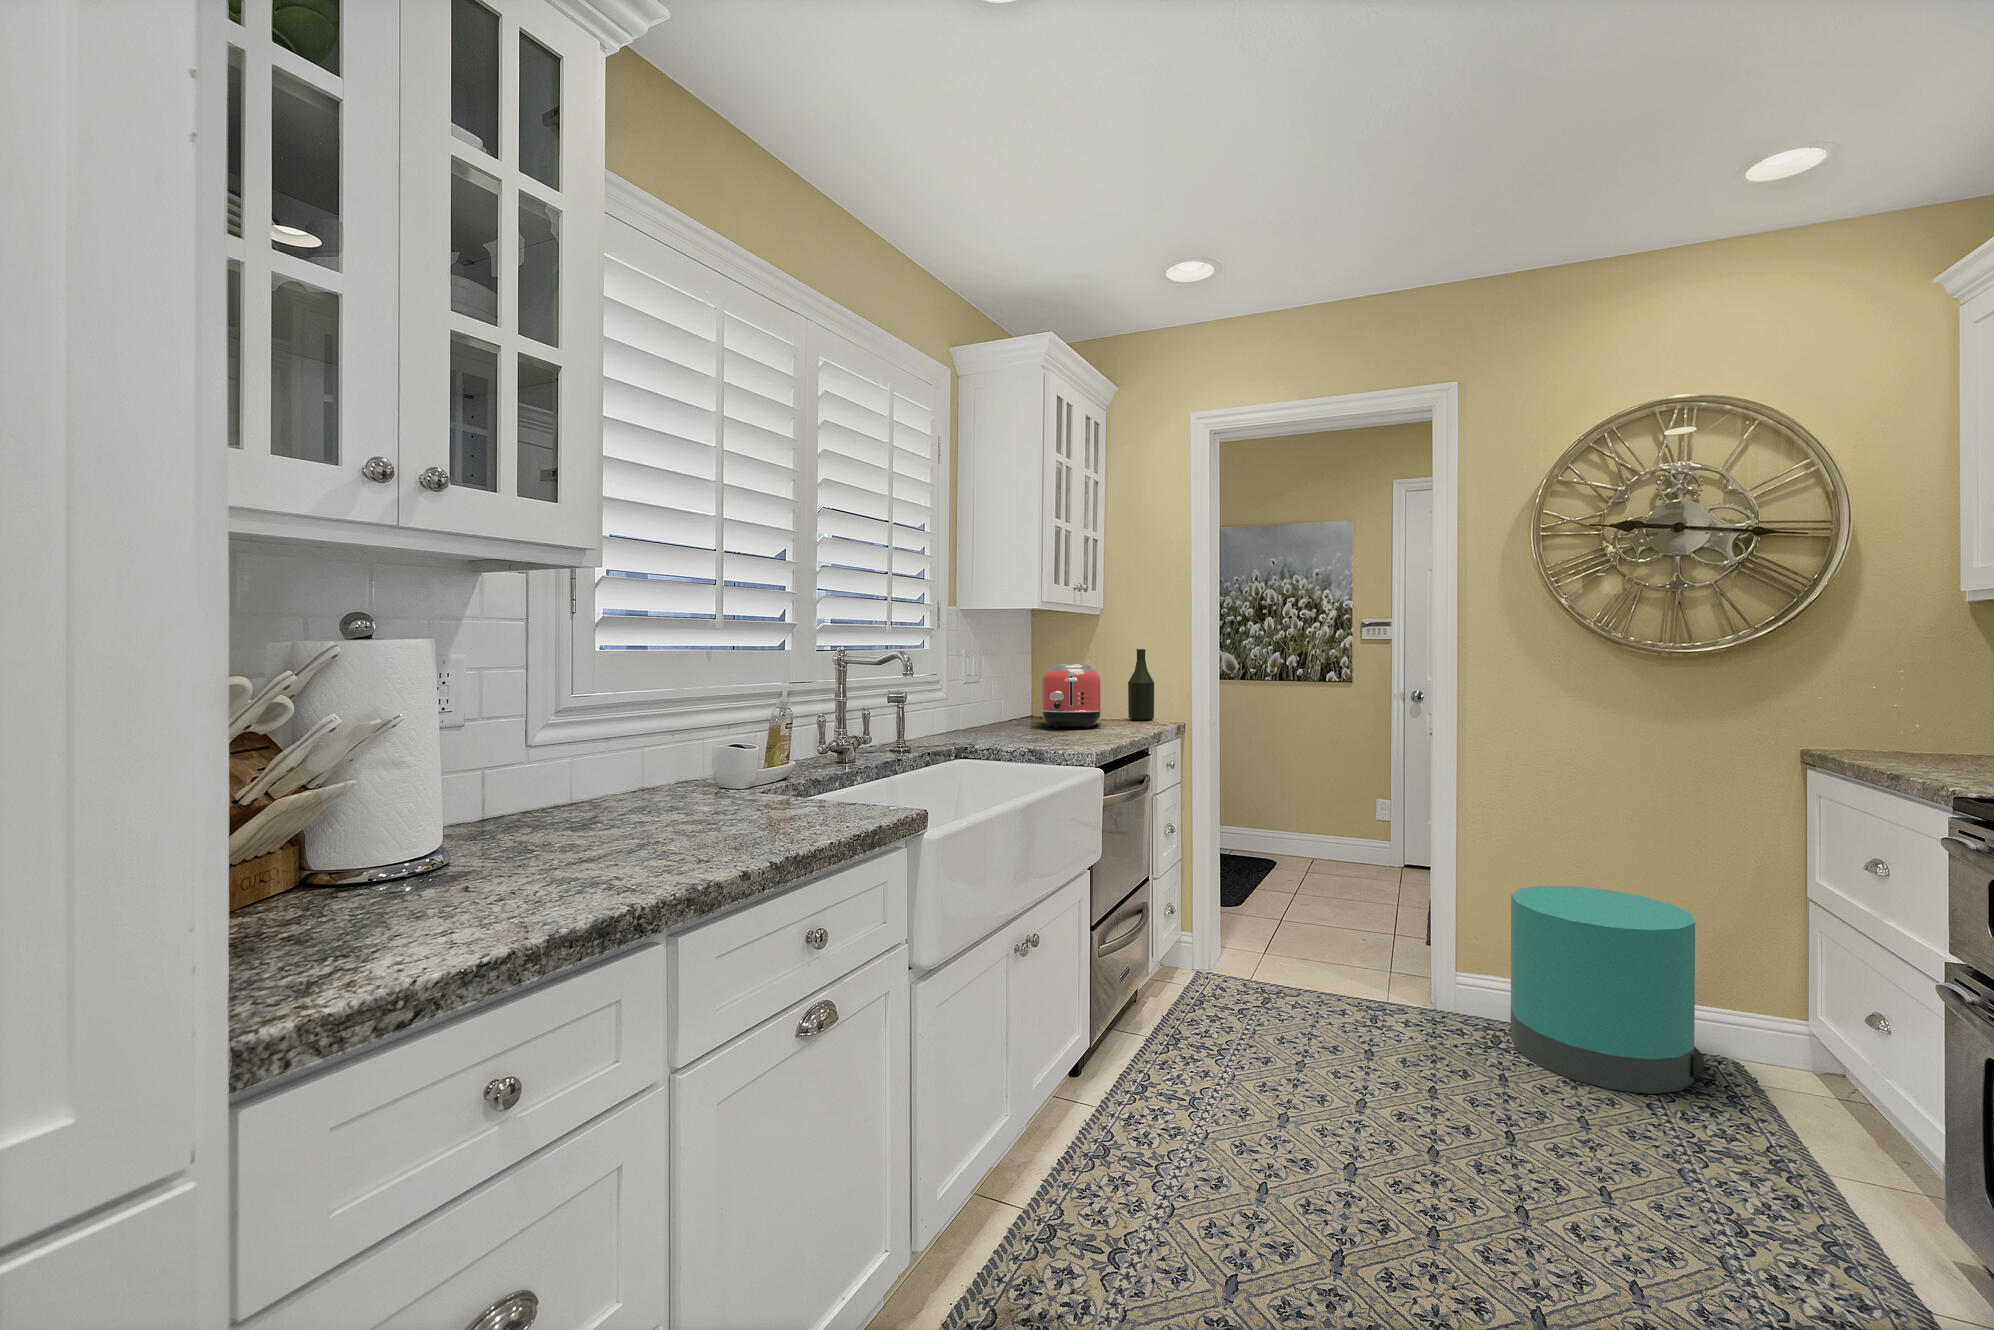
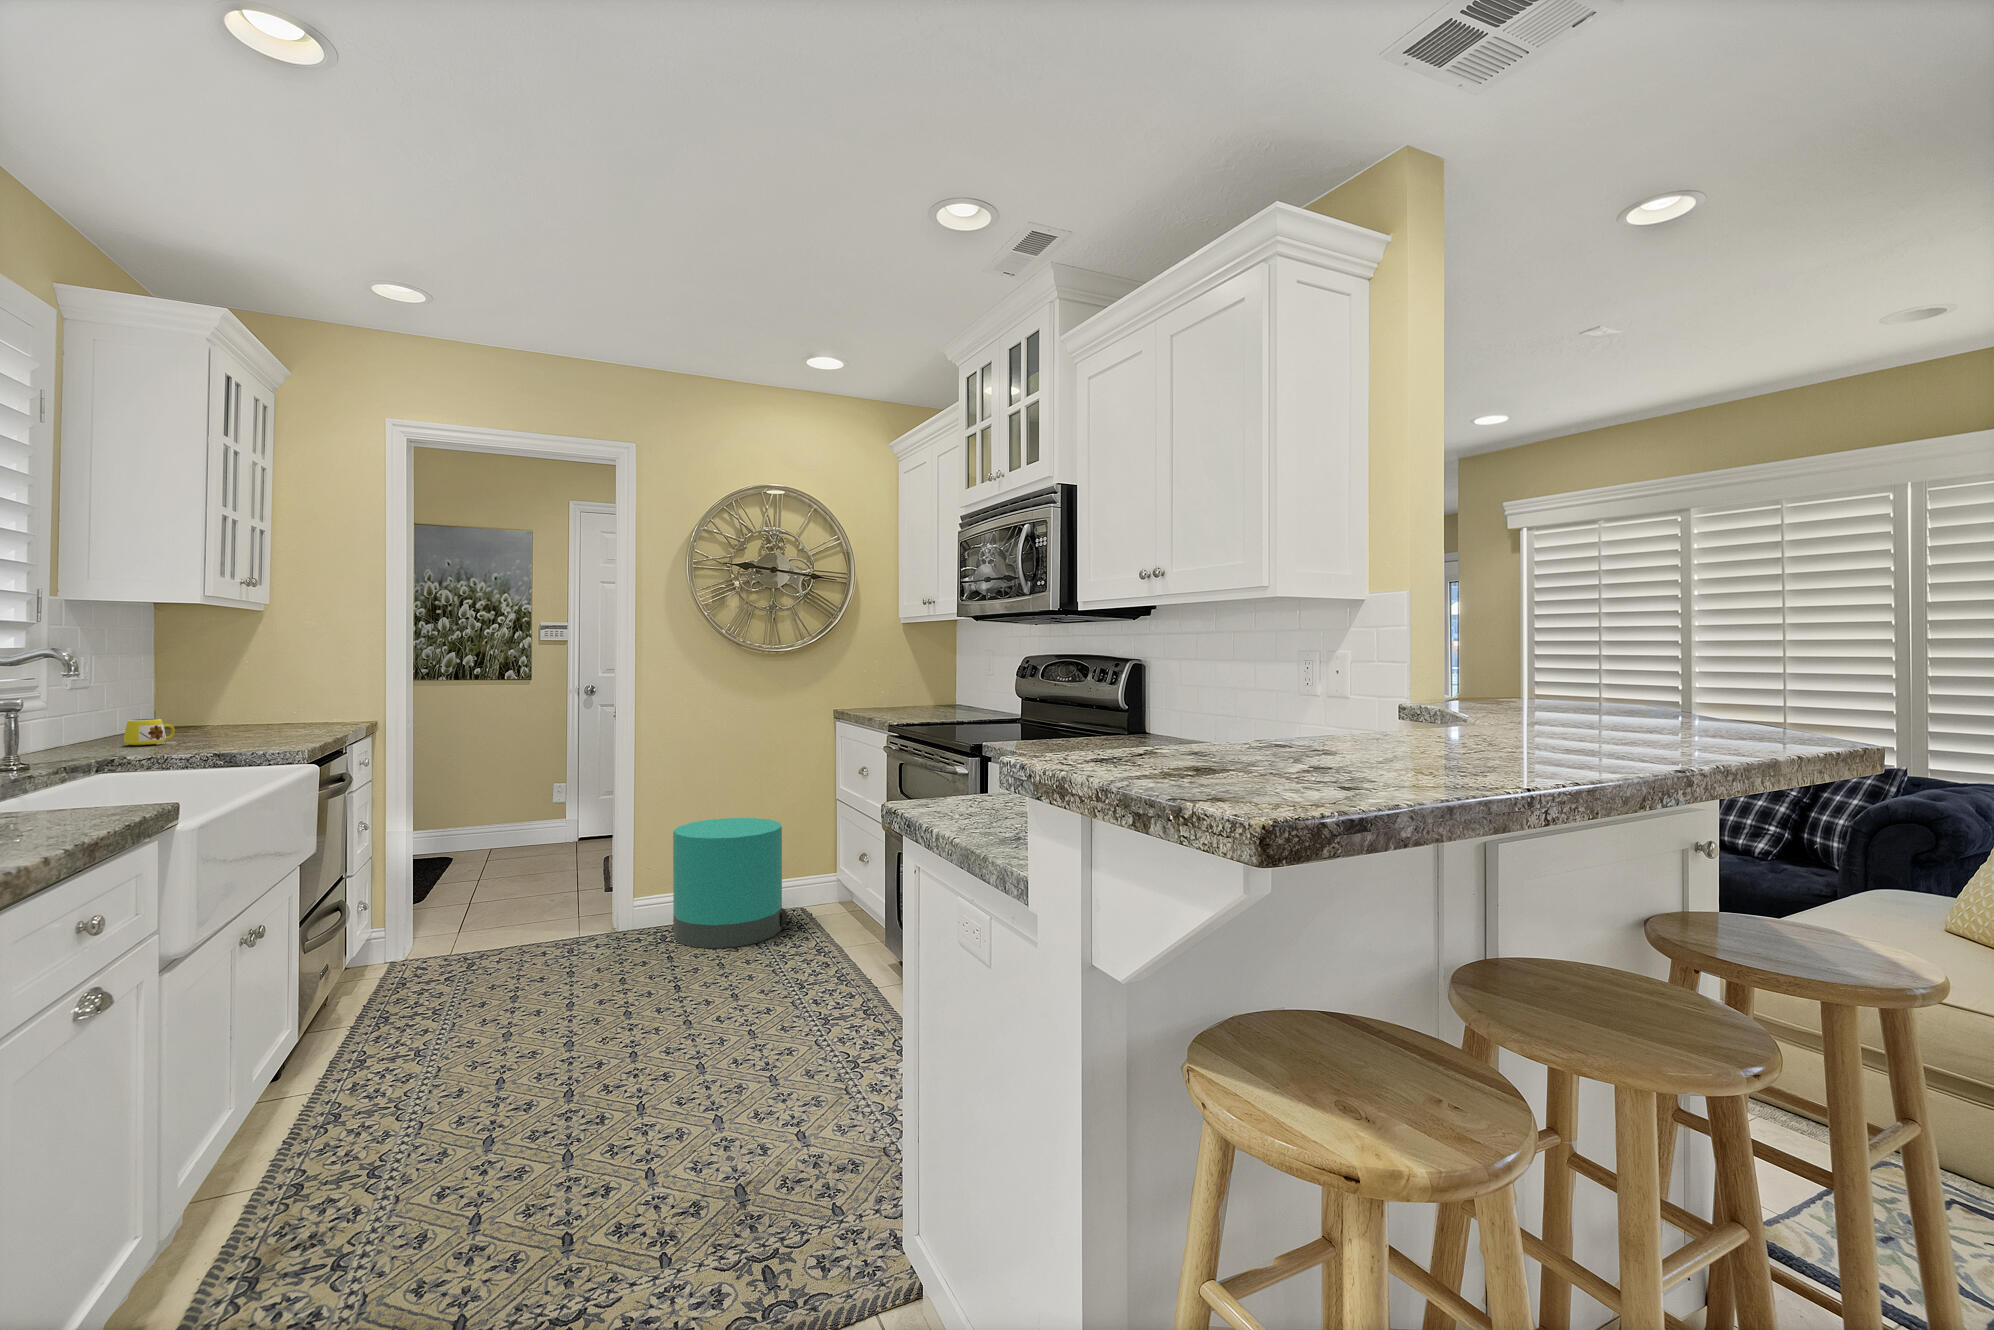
bottle: present [1128,649,1154,720] -> none [303,647,337,721]
toaster: present [1041,664,1102,728] -> none [186,662,276,733]
mug: none [989,714,1023,737] -> present [124,719,176,745]

